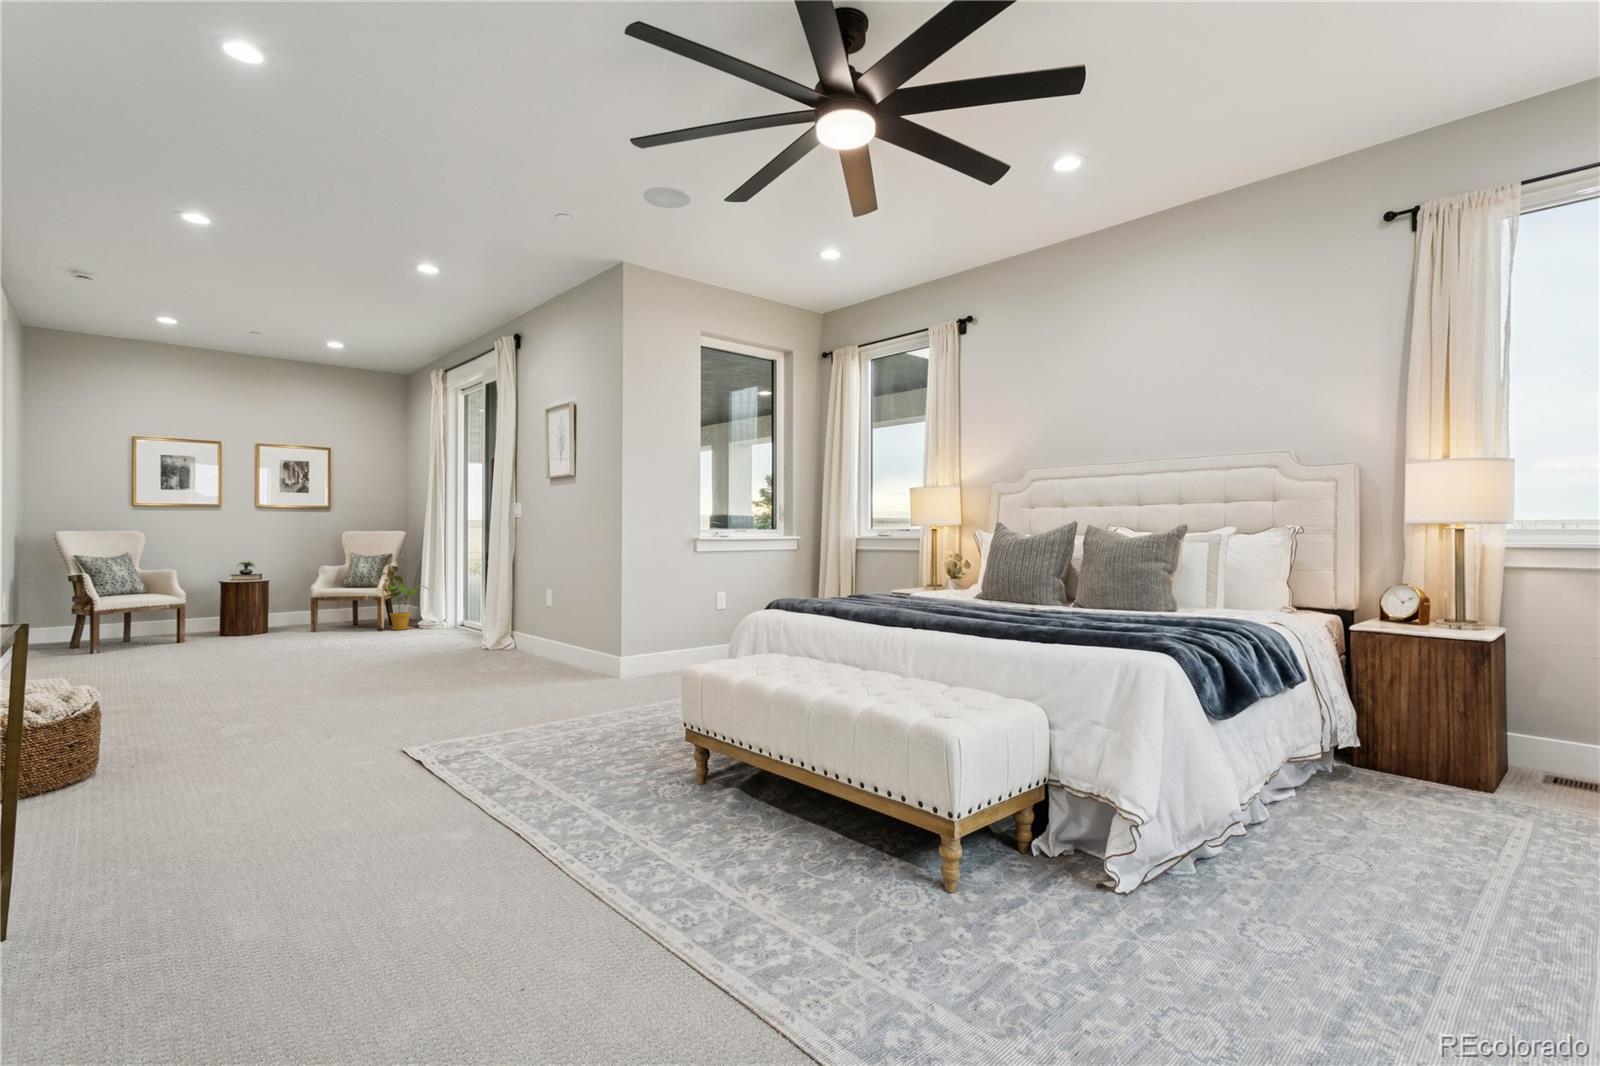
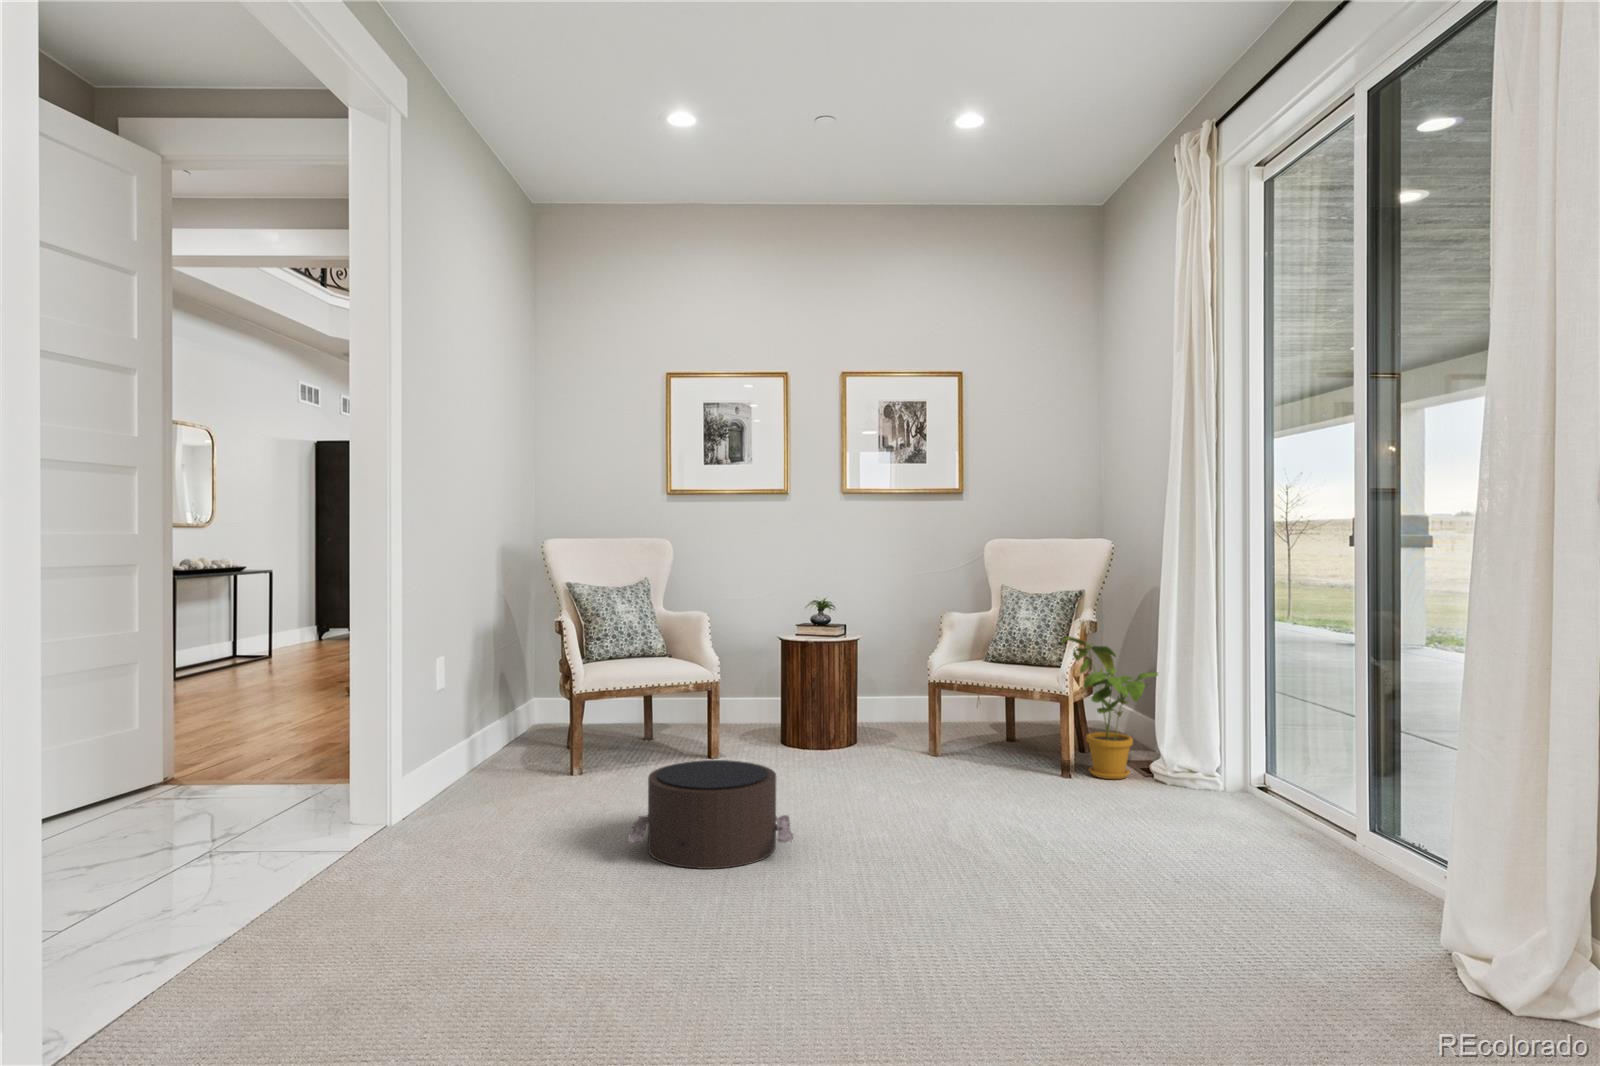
pouf: none [164,624,249,662] -> present [628,760,793,869]

